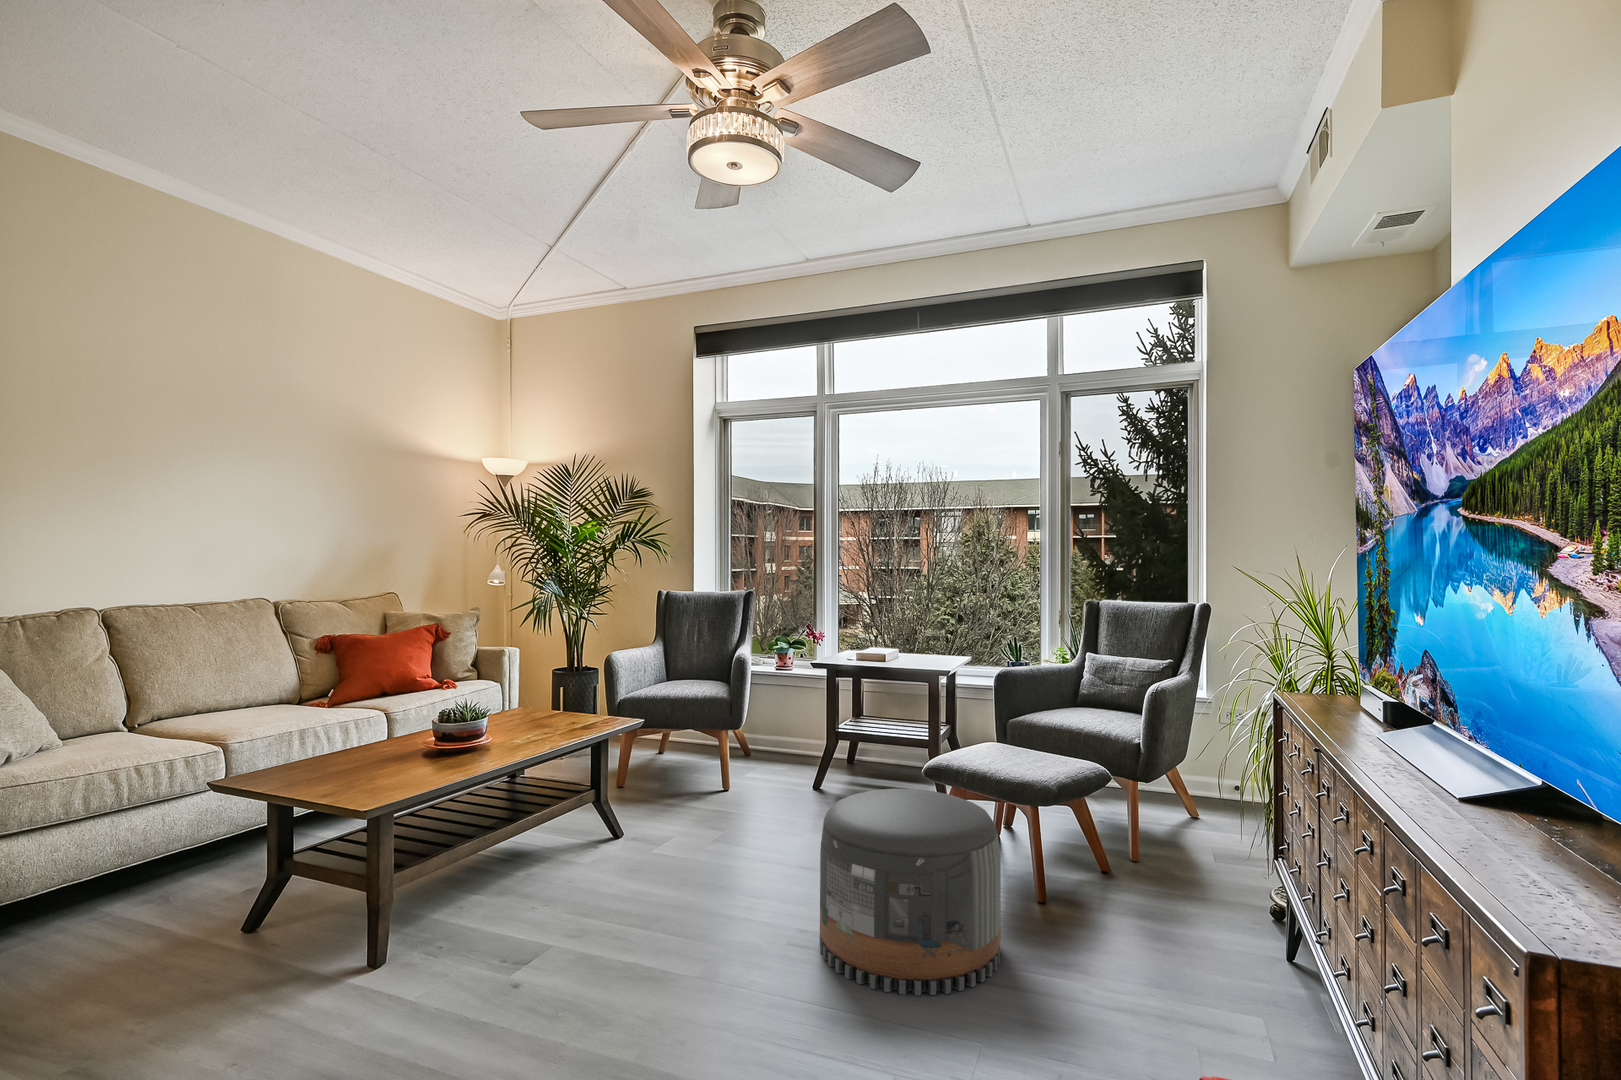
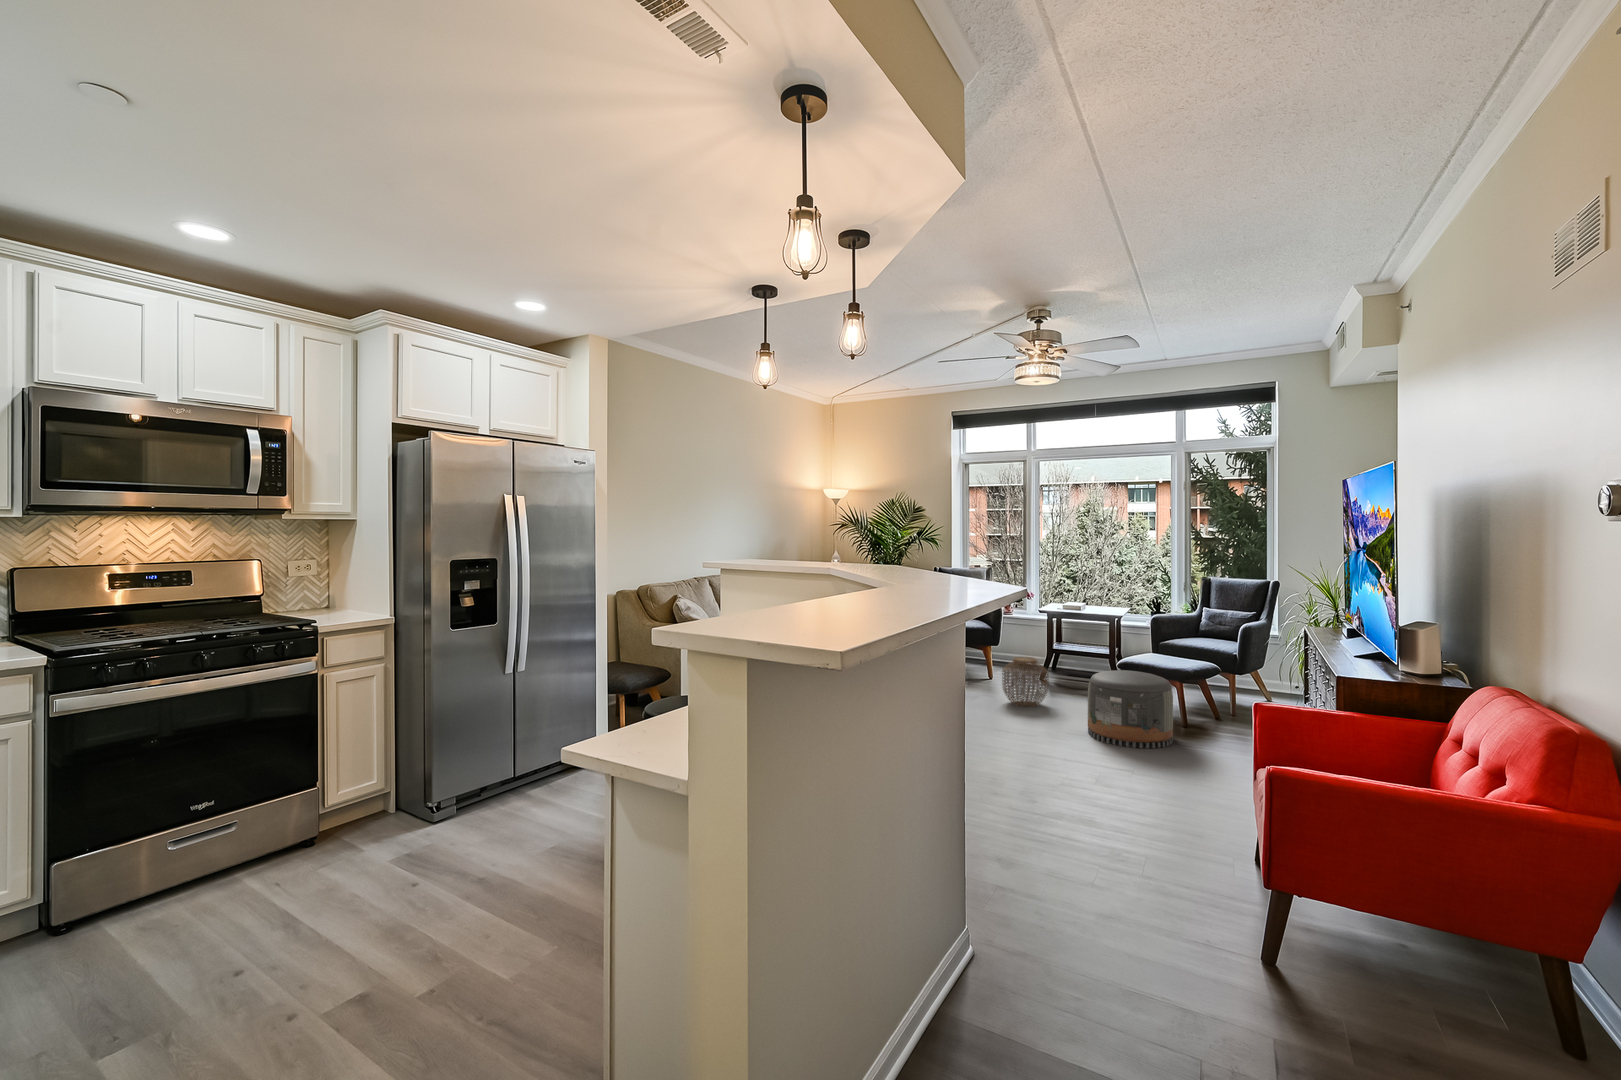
woven basket: none [696,751,787,859] -> present [1002,657,1048,707]

